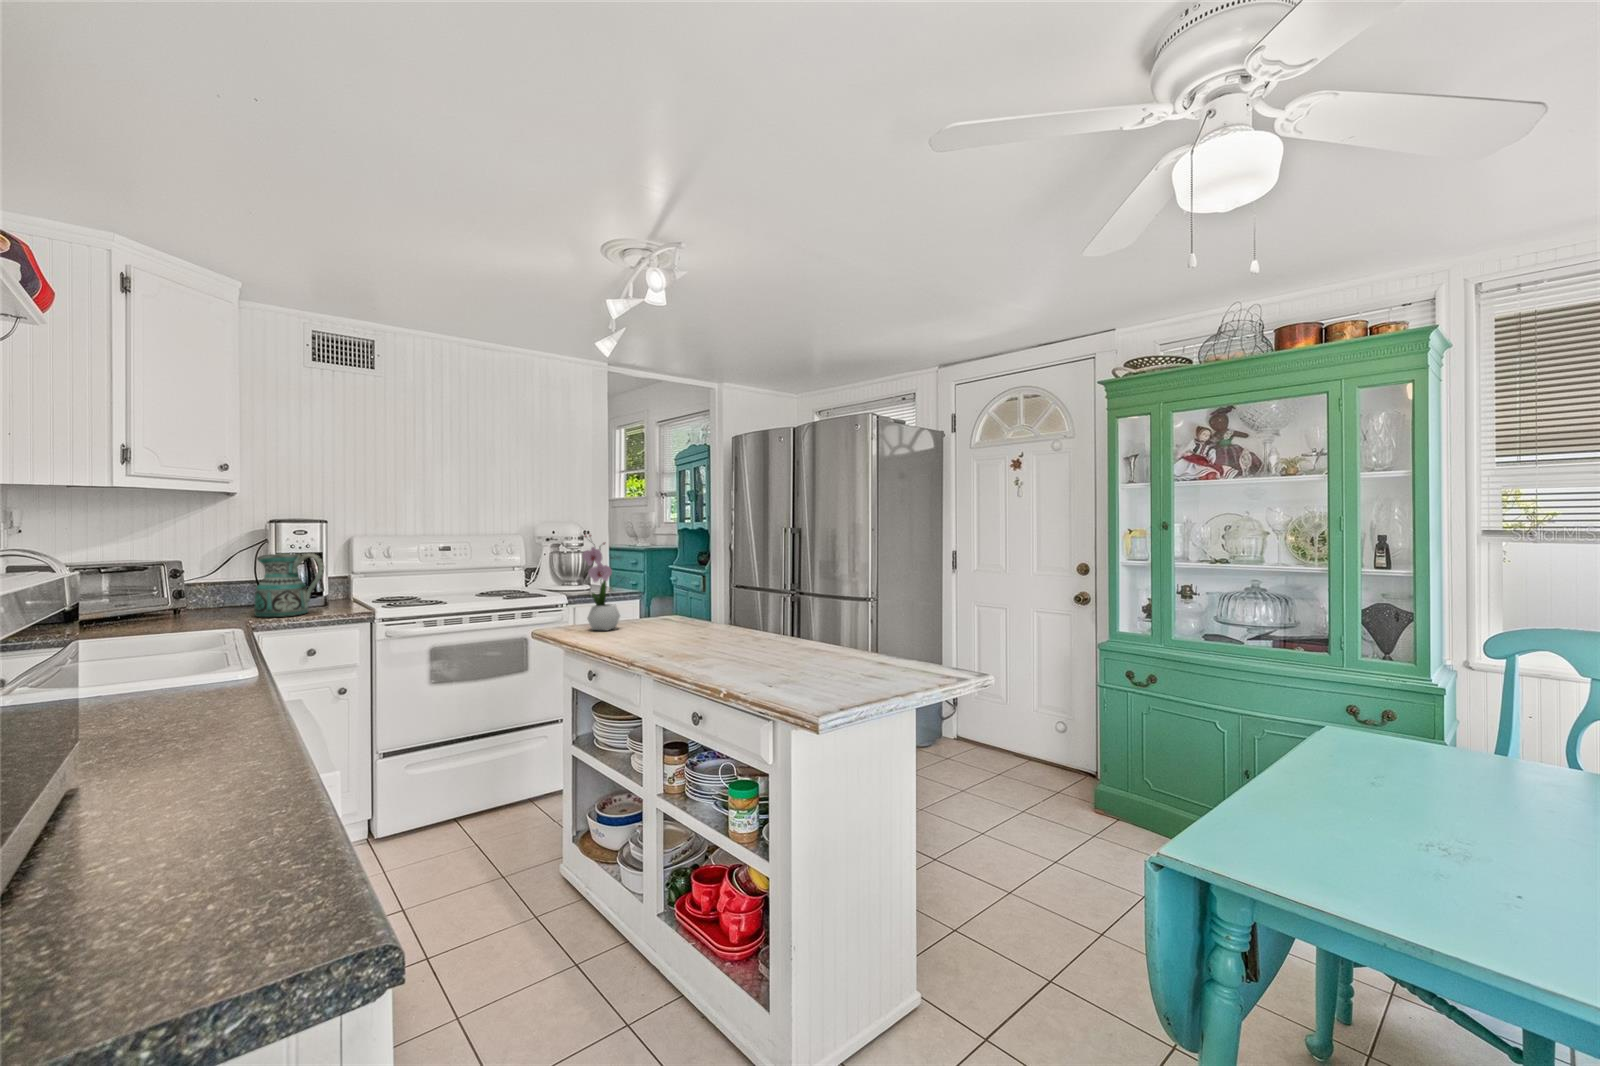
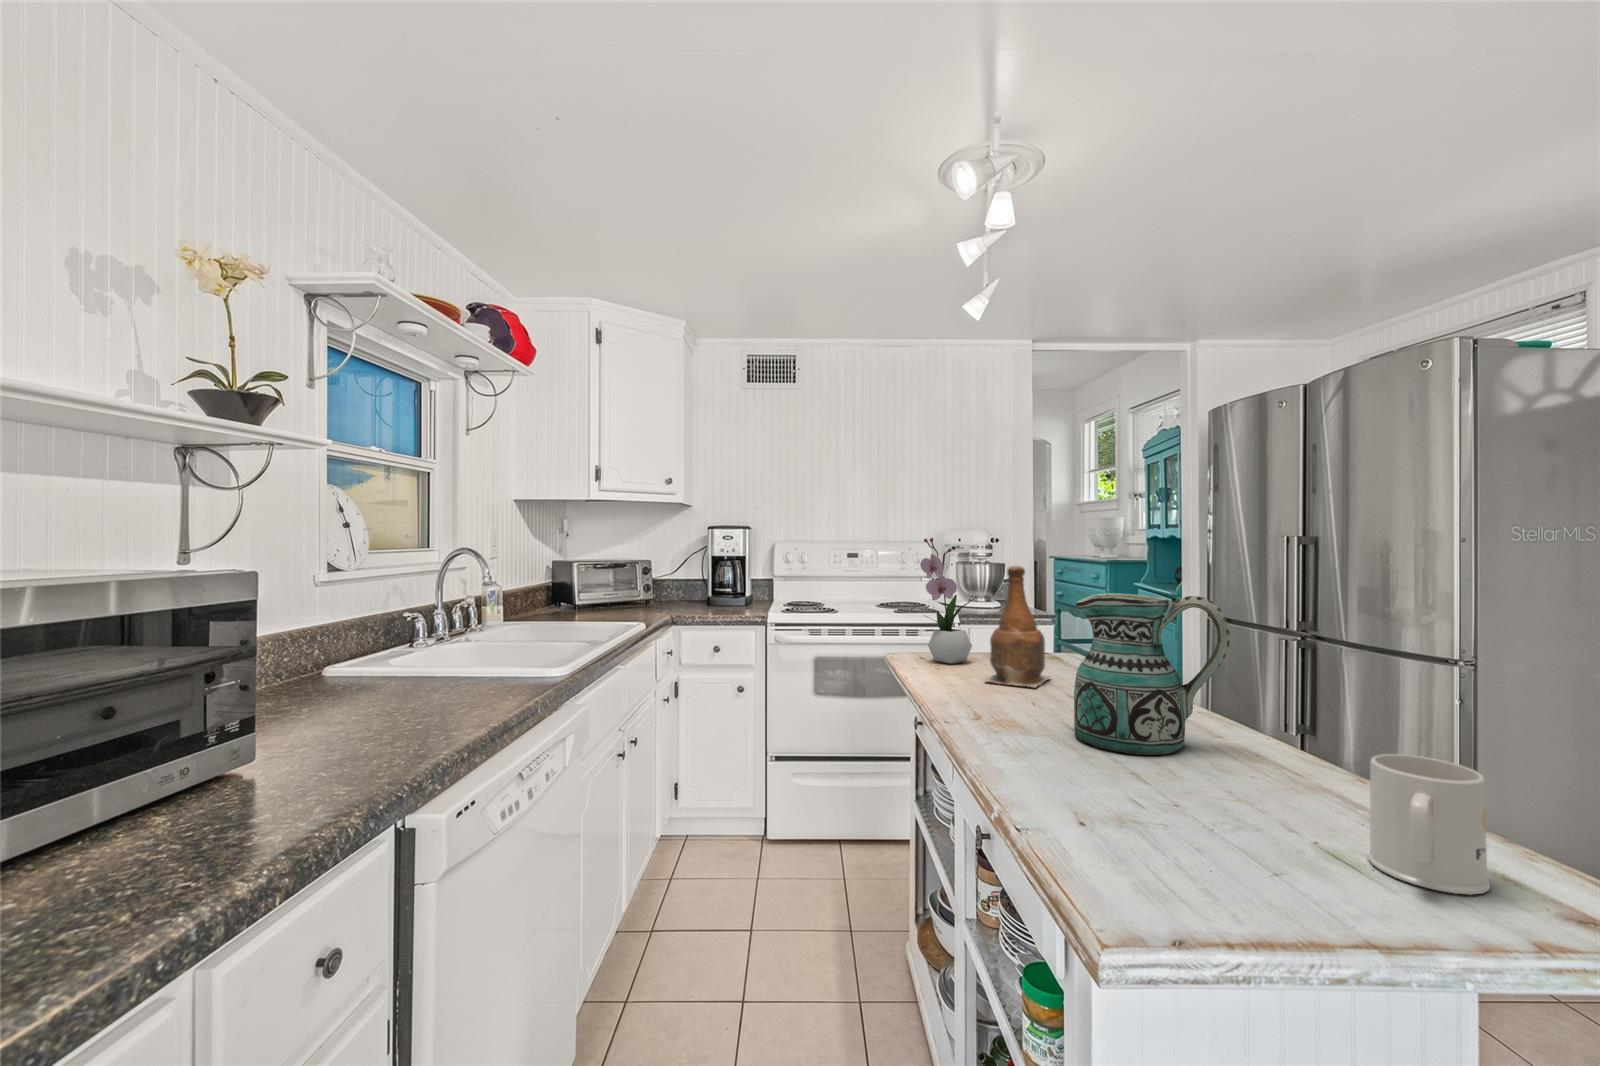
ceramic pitcher: present [254,553,324,617] -> present [1074,593,1230,755]
bottle: none [646,554,686,638] -> present [986,566,1050,687]
mug: none [880,629,917,679] -> present [1369,754,1490,895]

